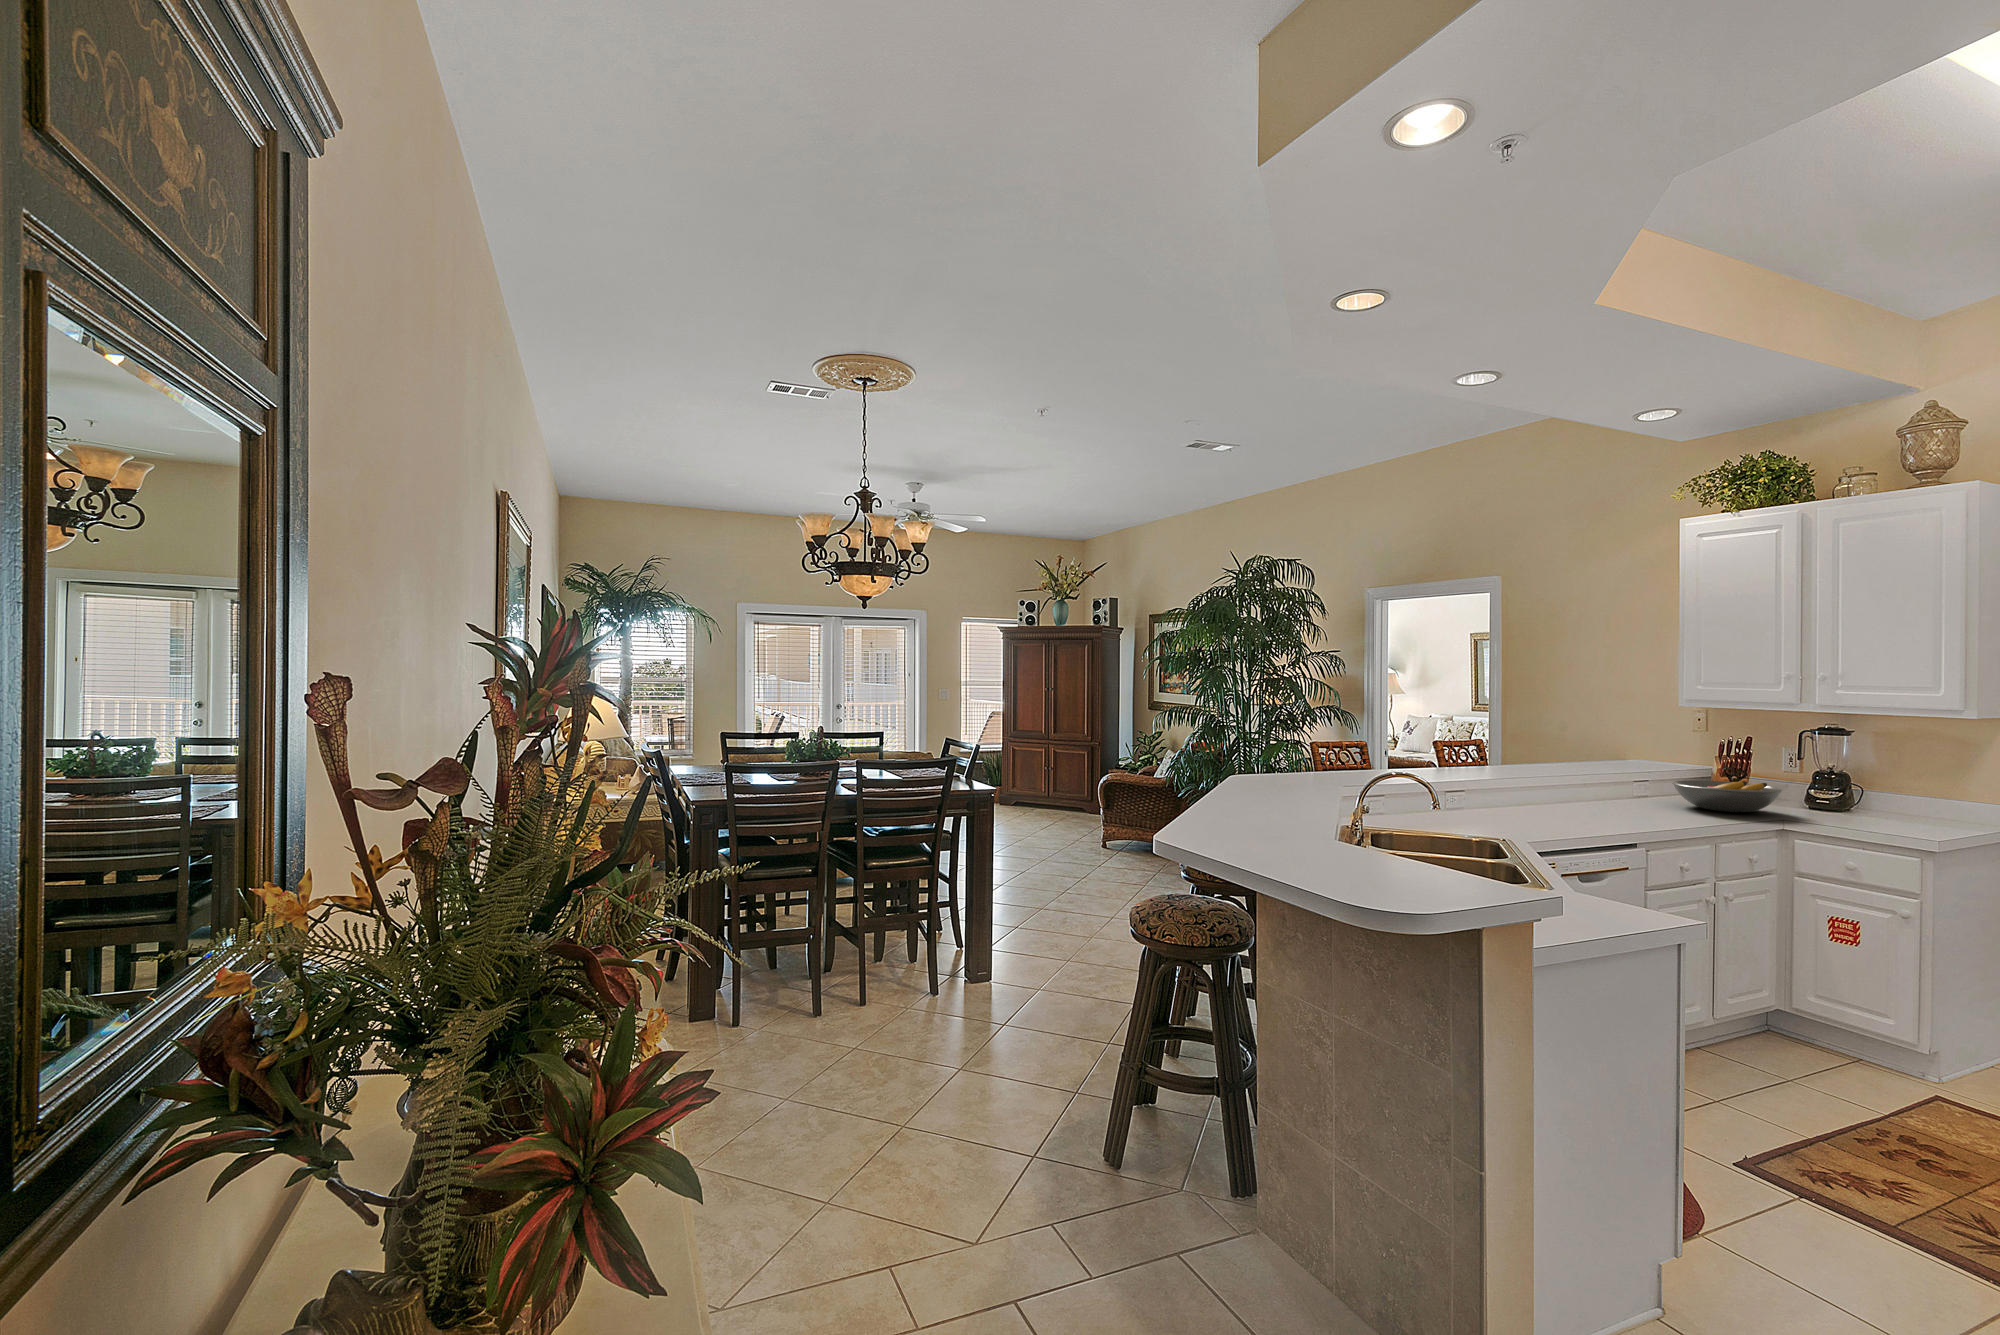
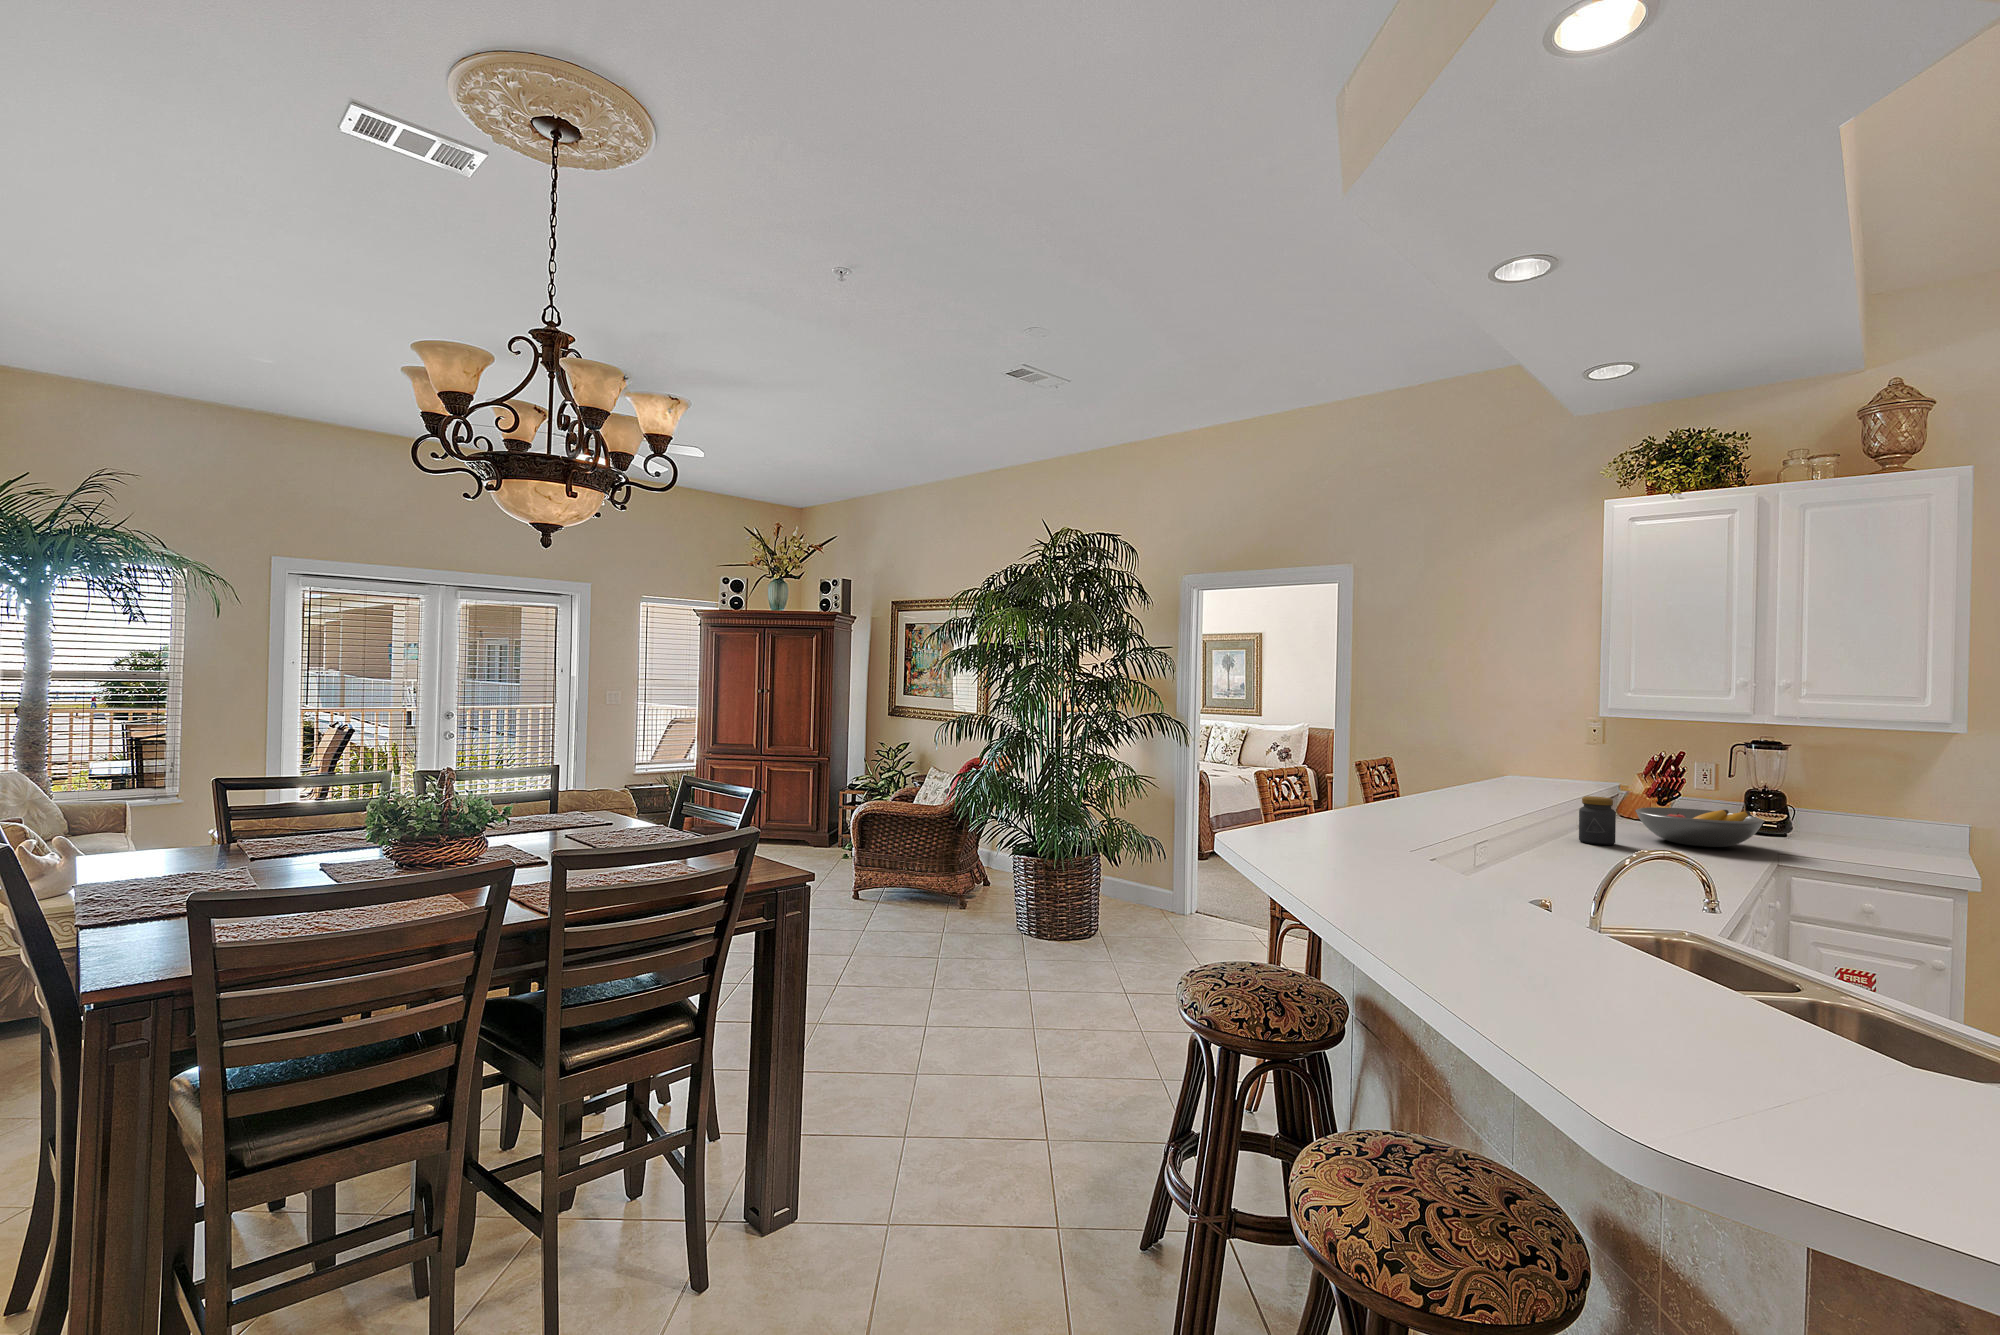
jar: none [1609,768,1639,807] -> present [1579,796,1616,845]

